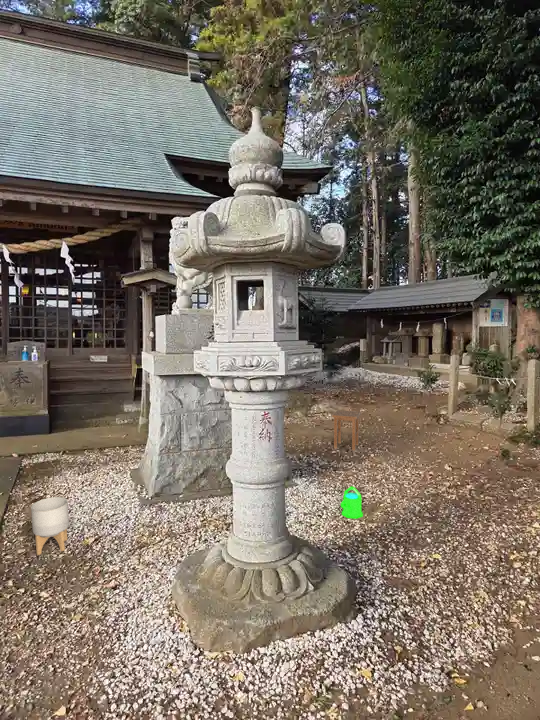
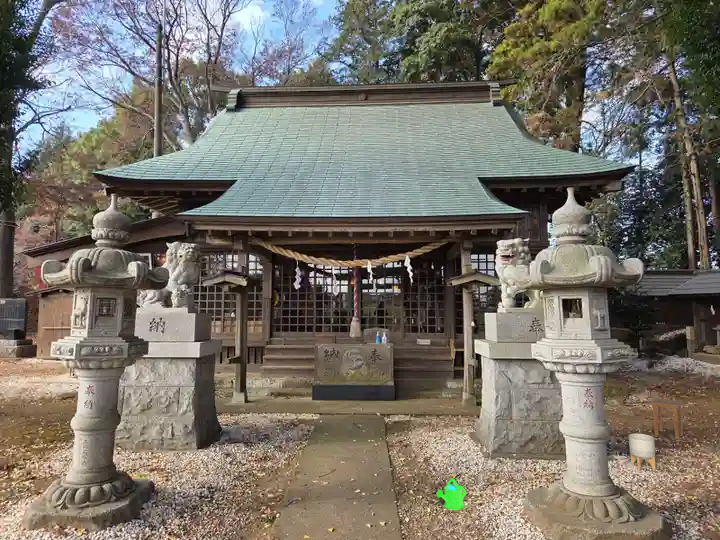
watering can: present [341,486,363,519] -> present [437,478,466,510]
planter: present [31,497,69,555] -> present [629,434,656,471]

